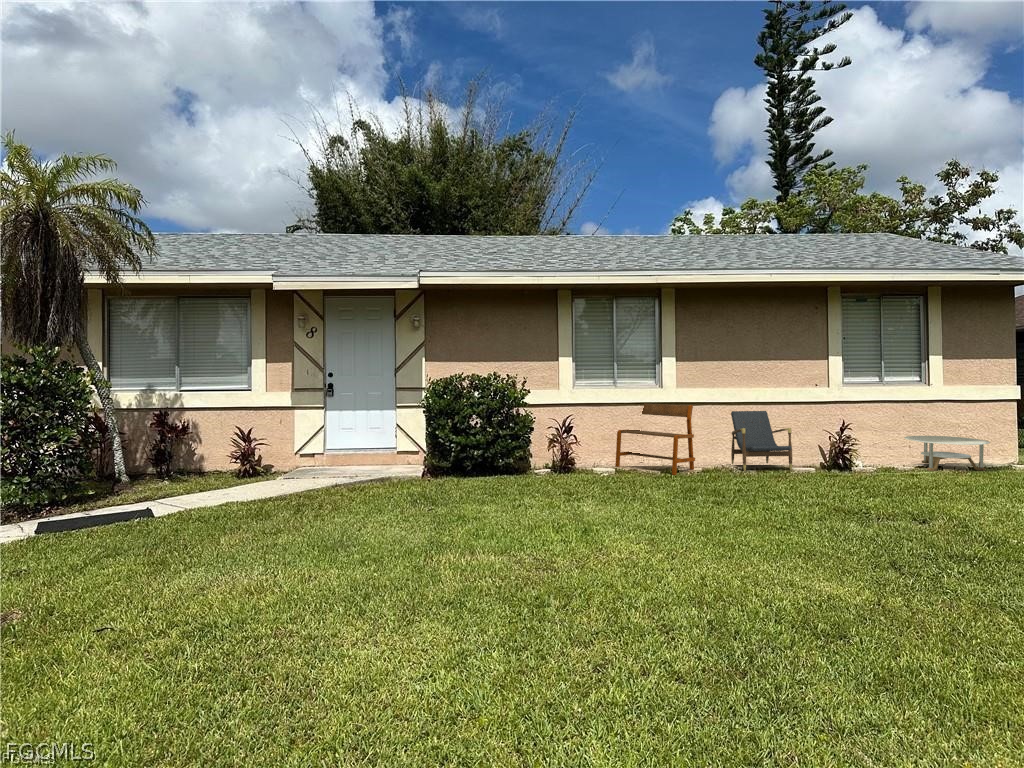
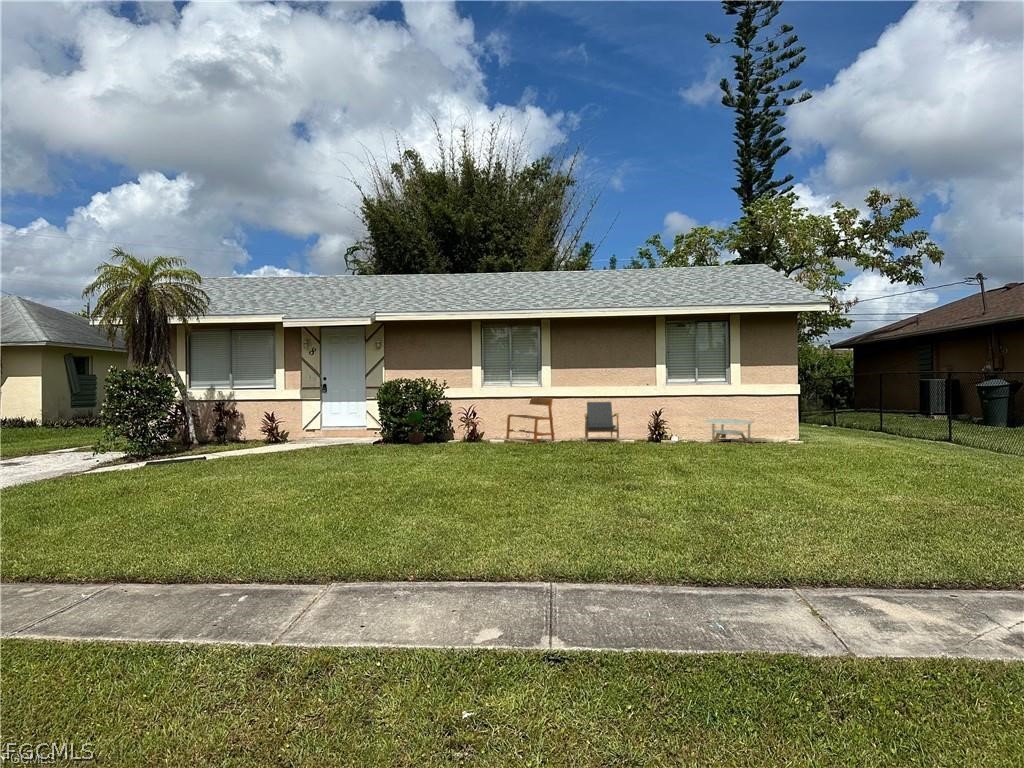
potted tree: none [472,419,507,477] -> present [405,411,424,444]

